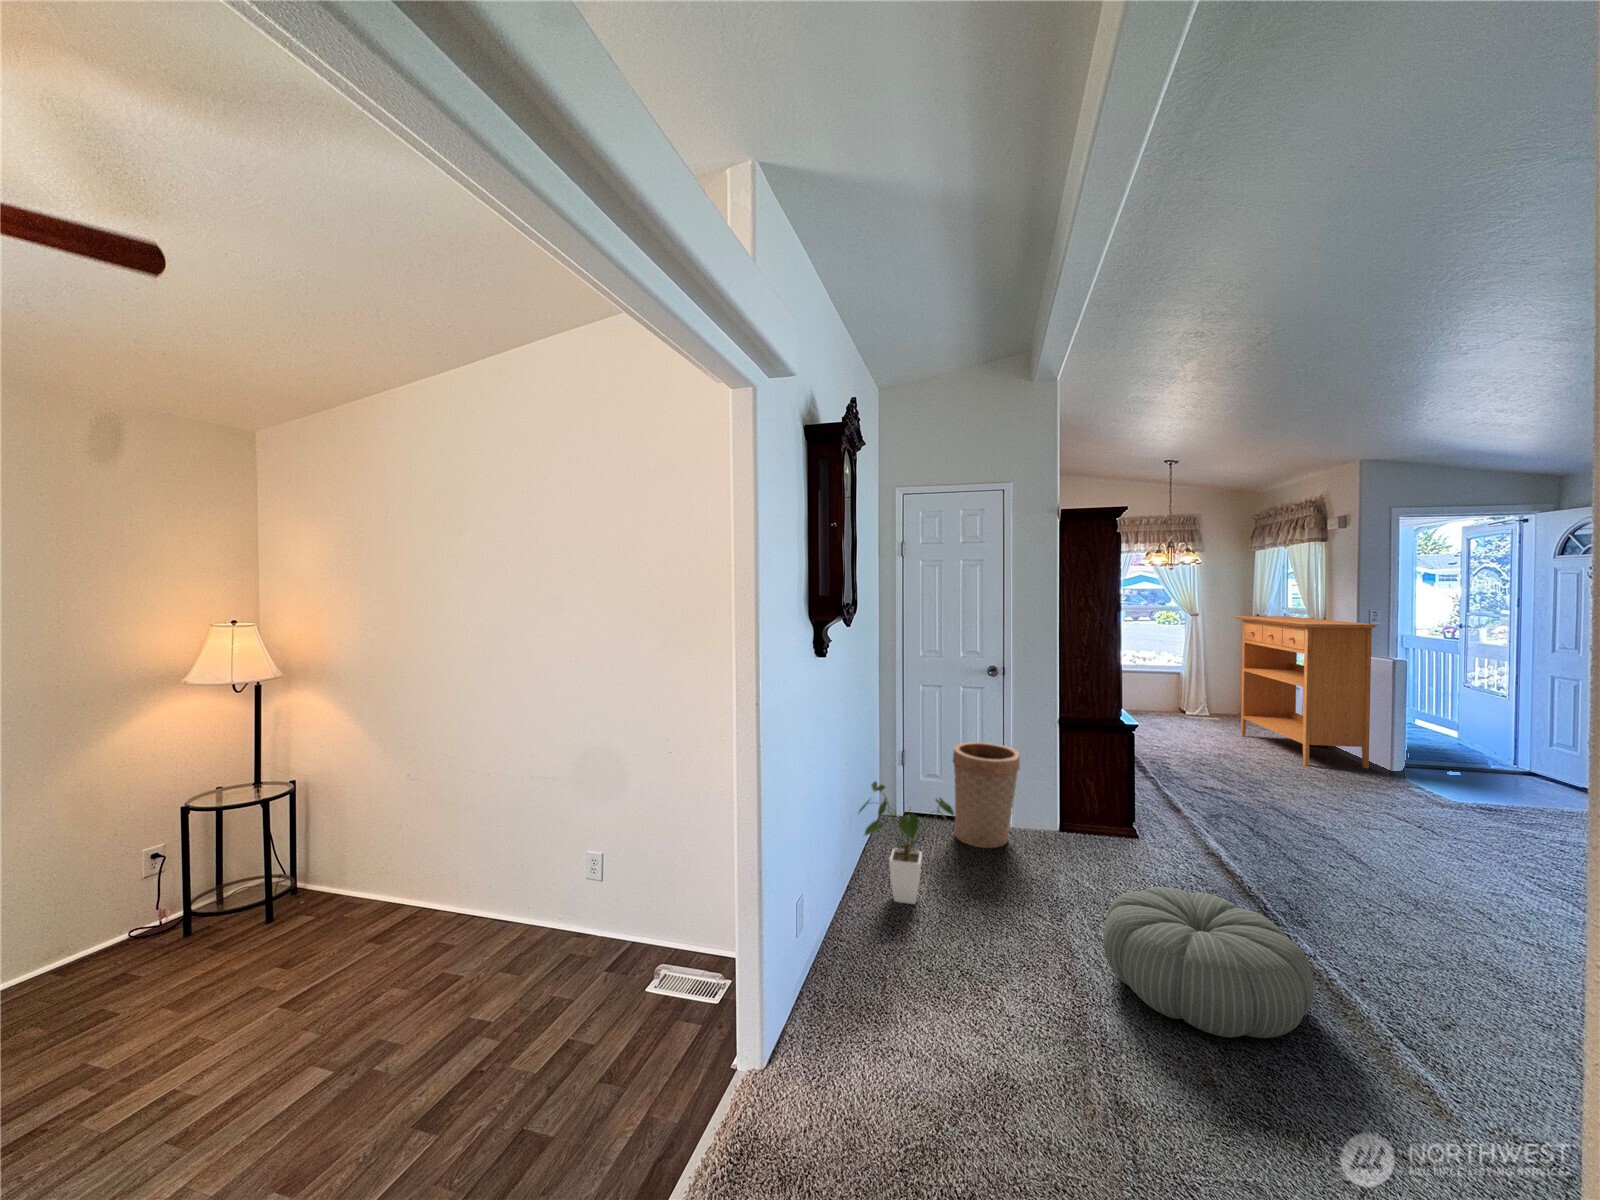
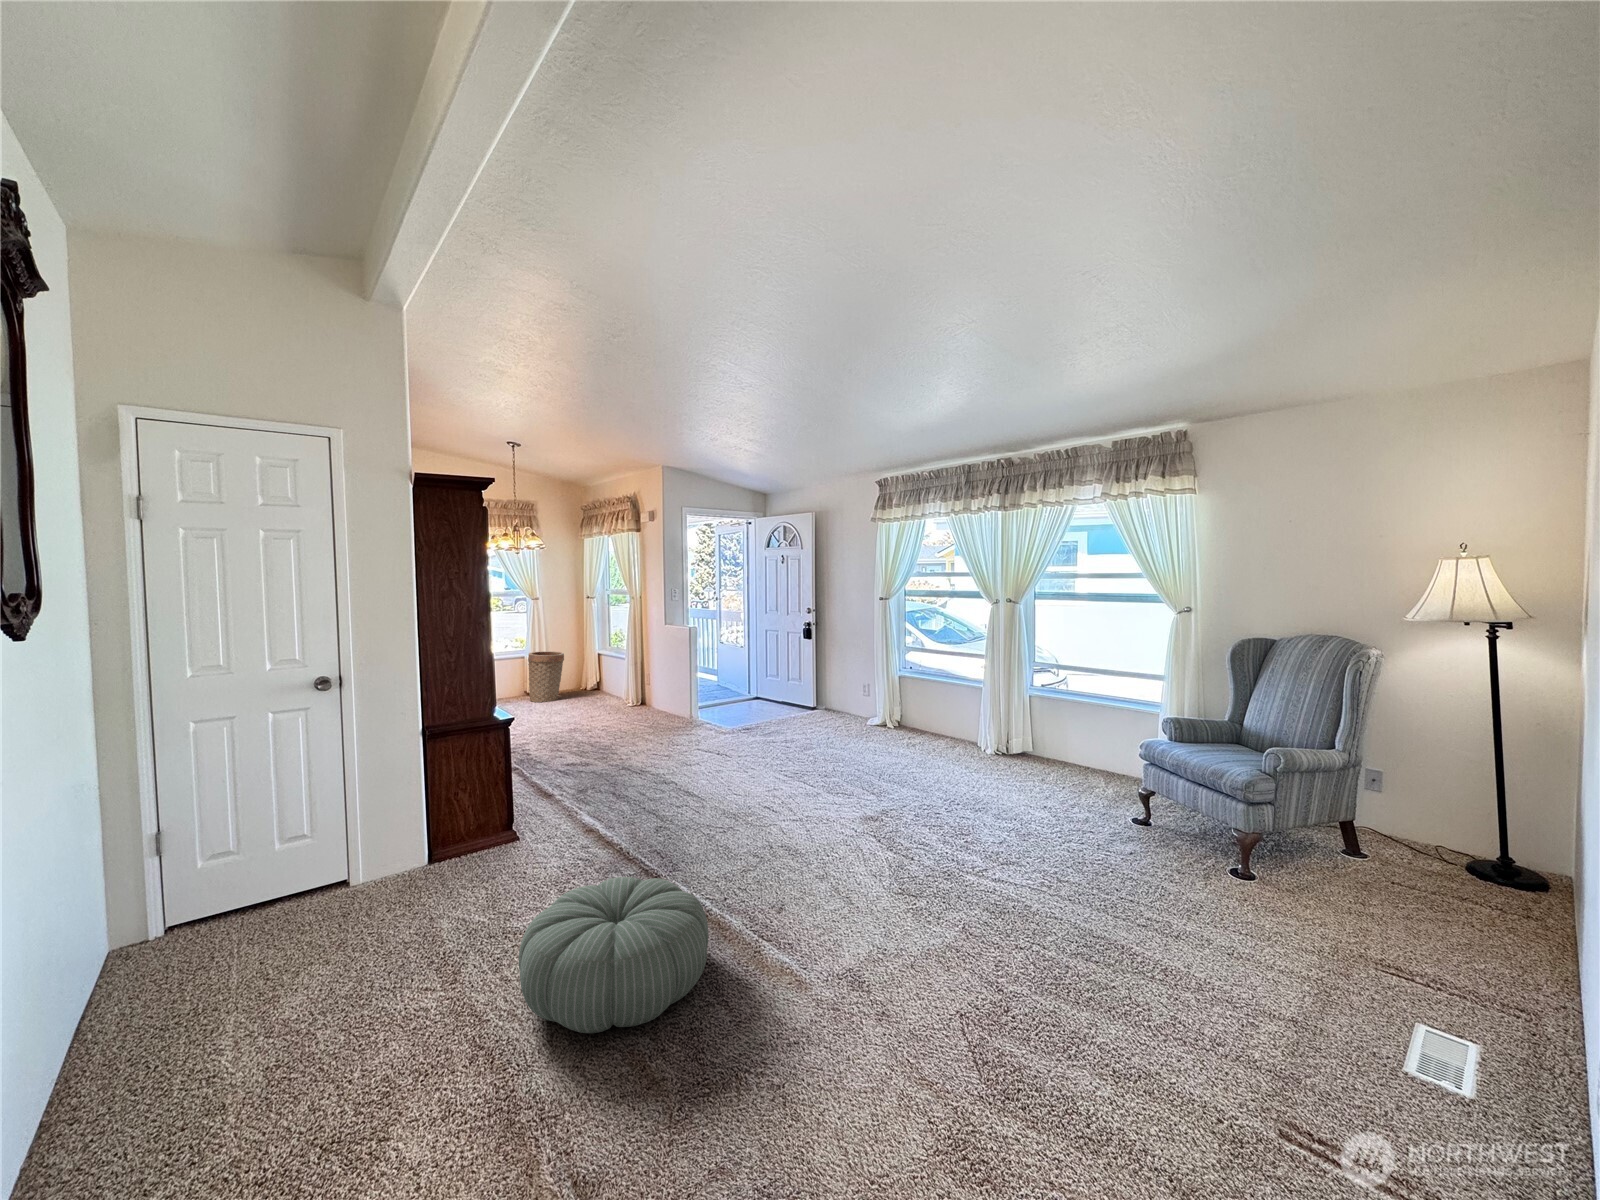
console table: present [1234,616,1377,768] -> none [574,596,679,725]
basket: present [953,742,1020,848] -> present [528,651,564,702]
house plant: present [859,782,954,904] -> none [55,892,285,1101]

